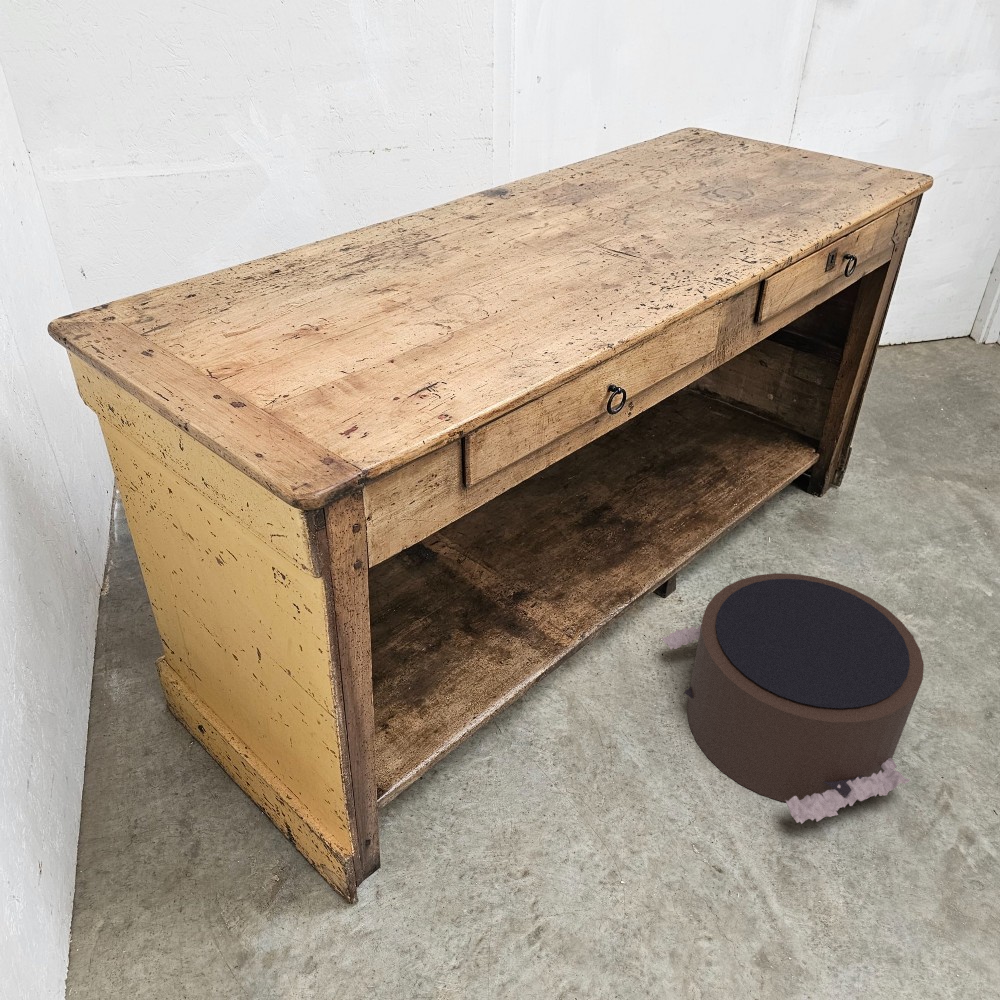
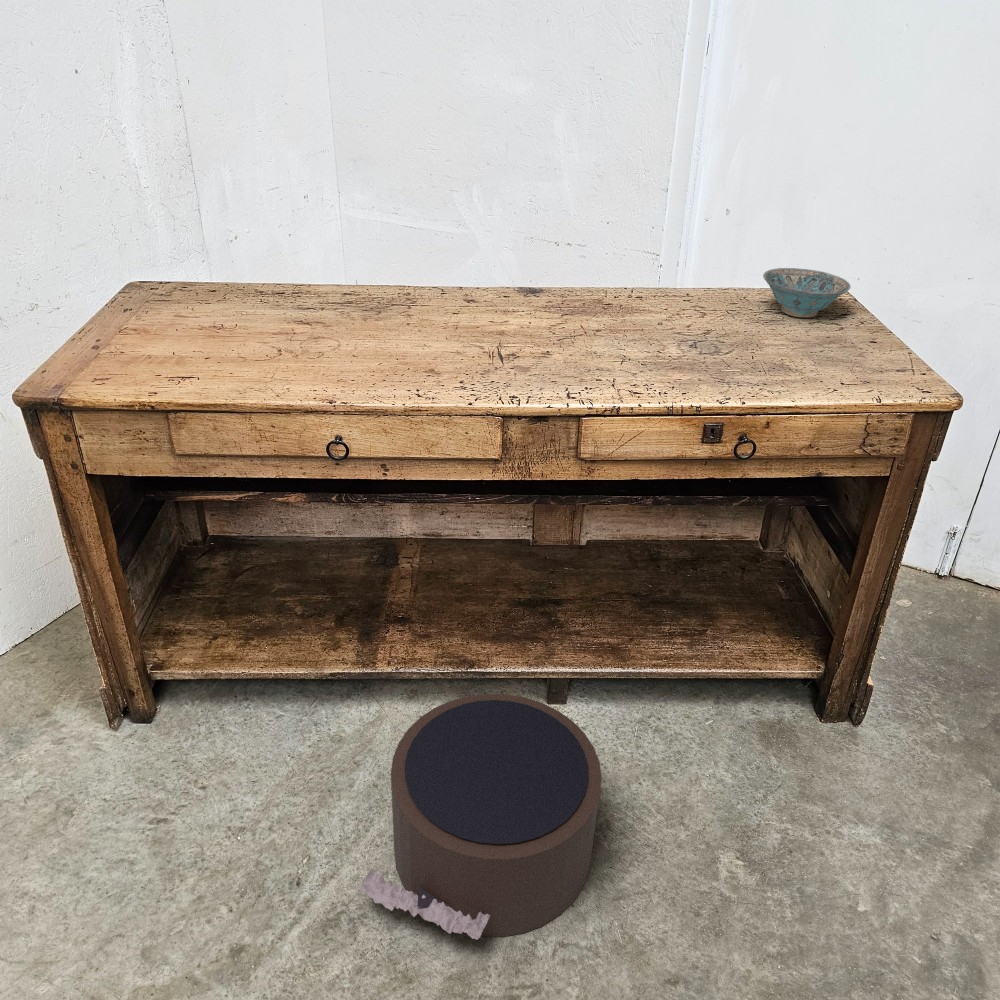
ceramic bowl: none [671,109,752,153] -> present [763,268,851,318]

